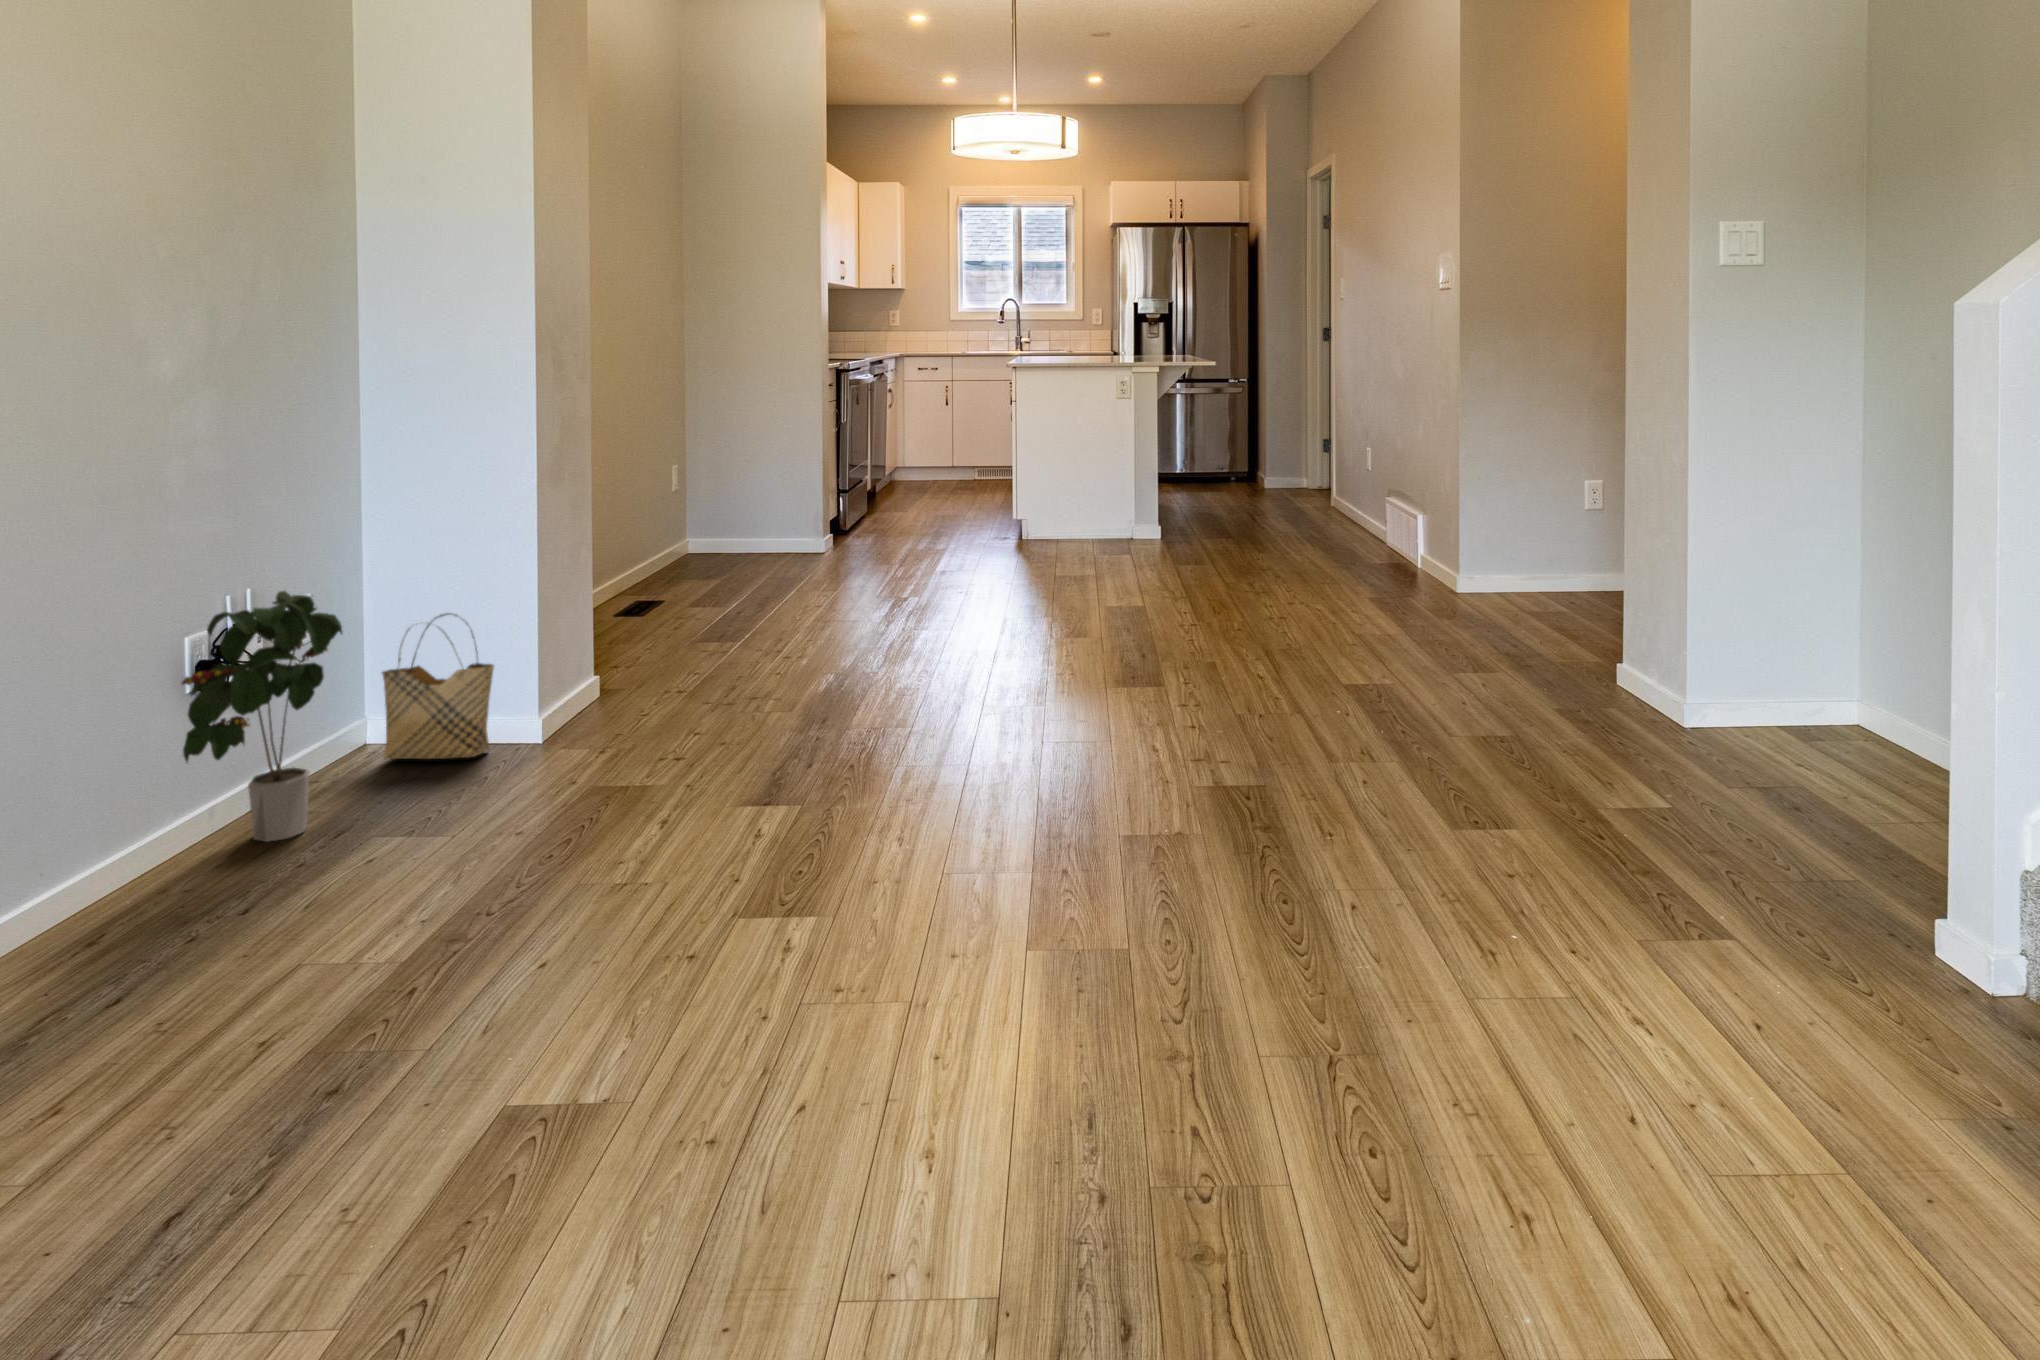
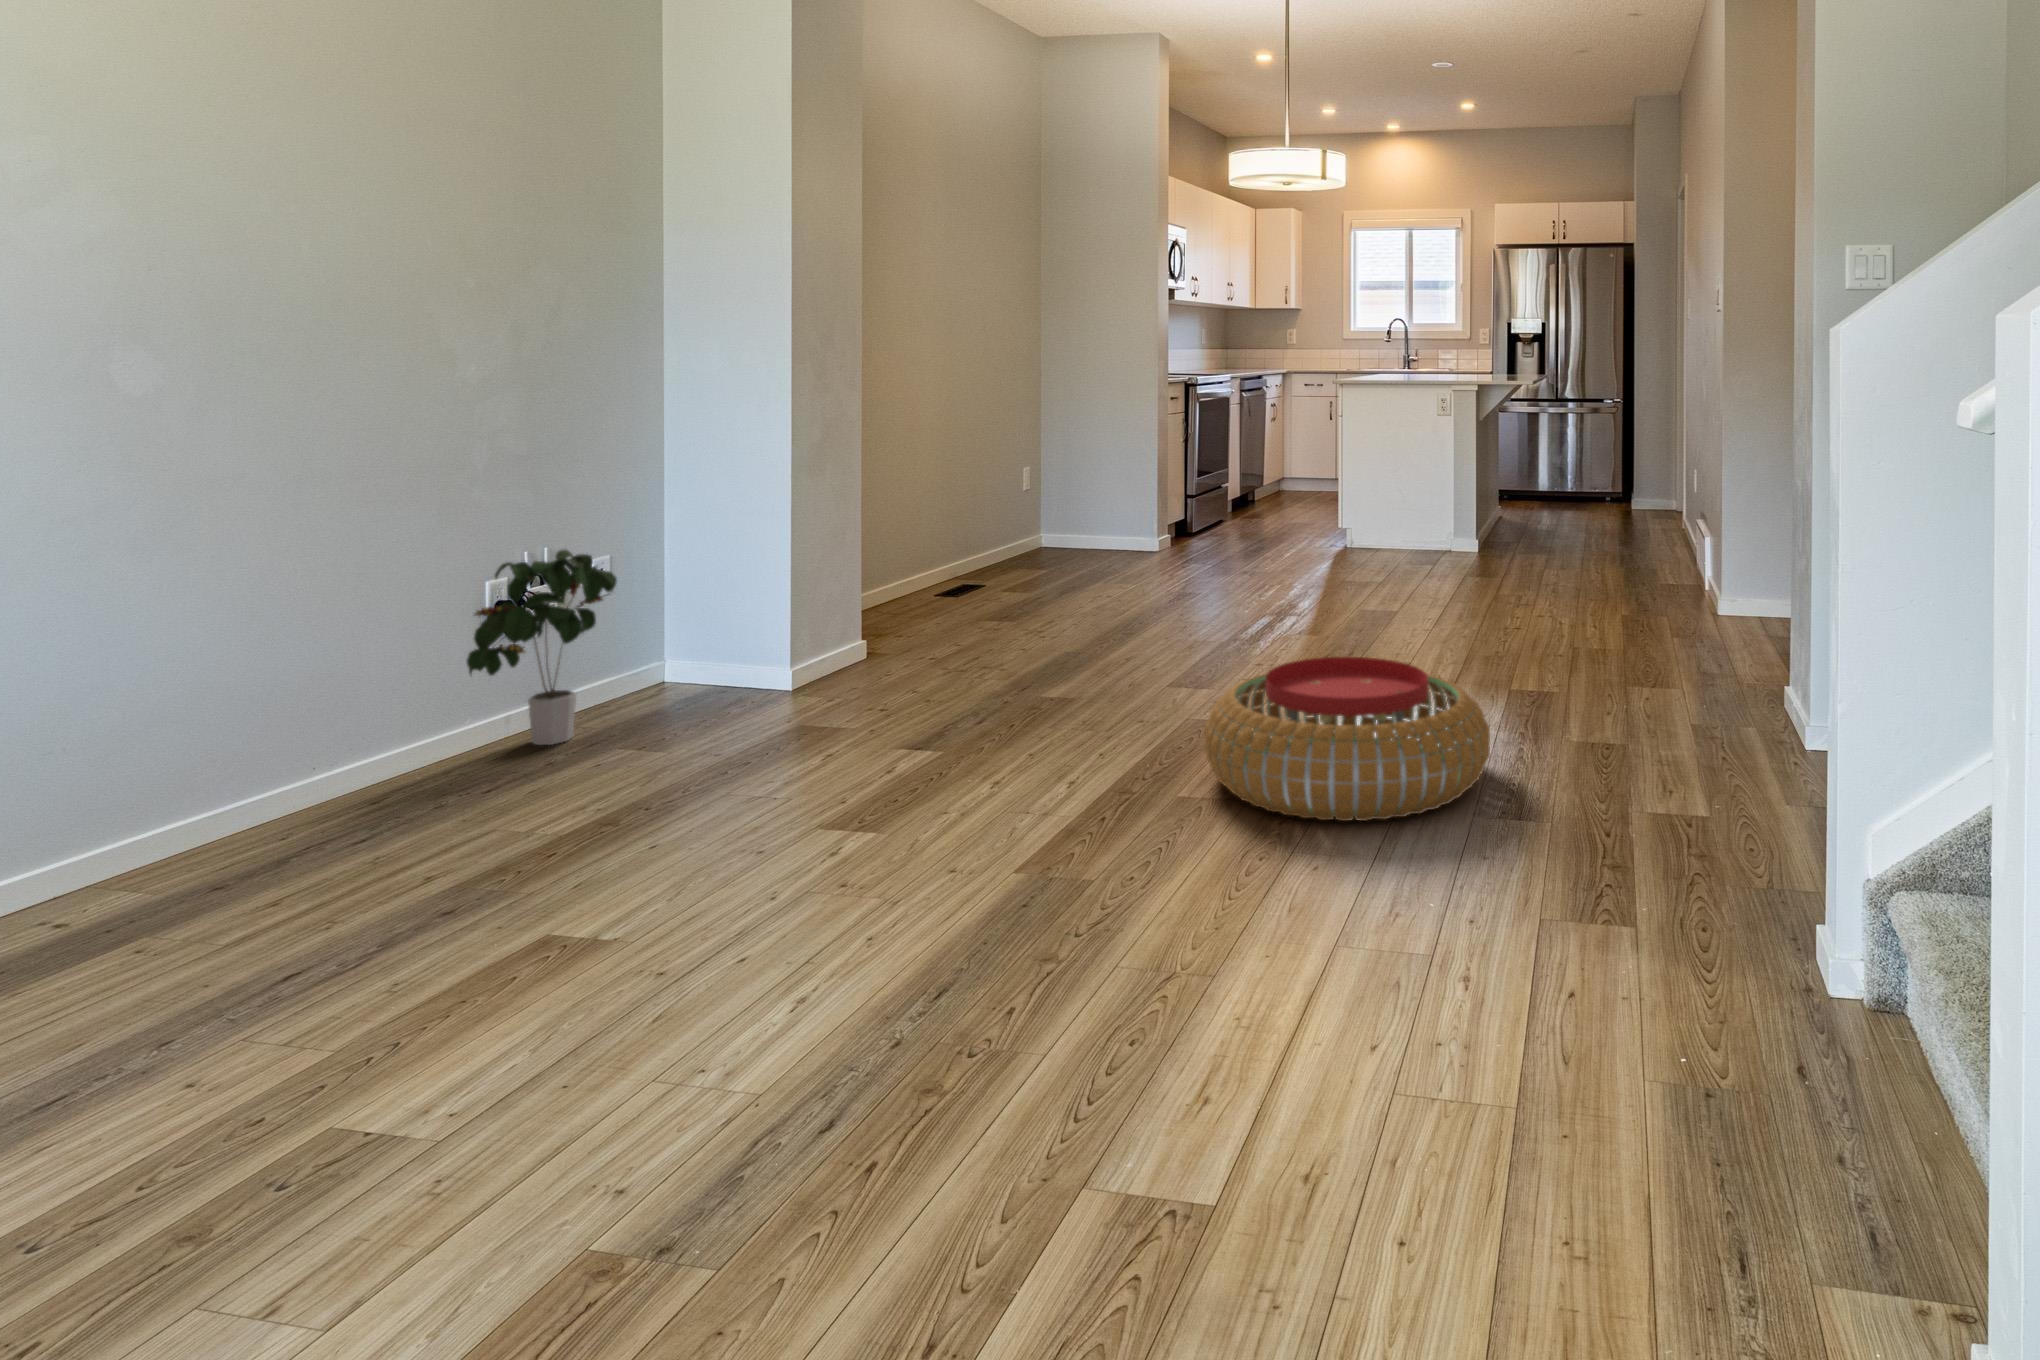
woven basket: present [382,613,494,760] -> none [661,578,749,698]
pouf: none [1119,654,1426,832] -> present [1204,657,1490,821]

